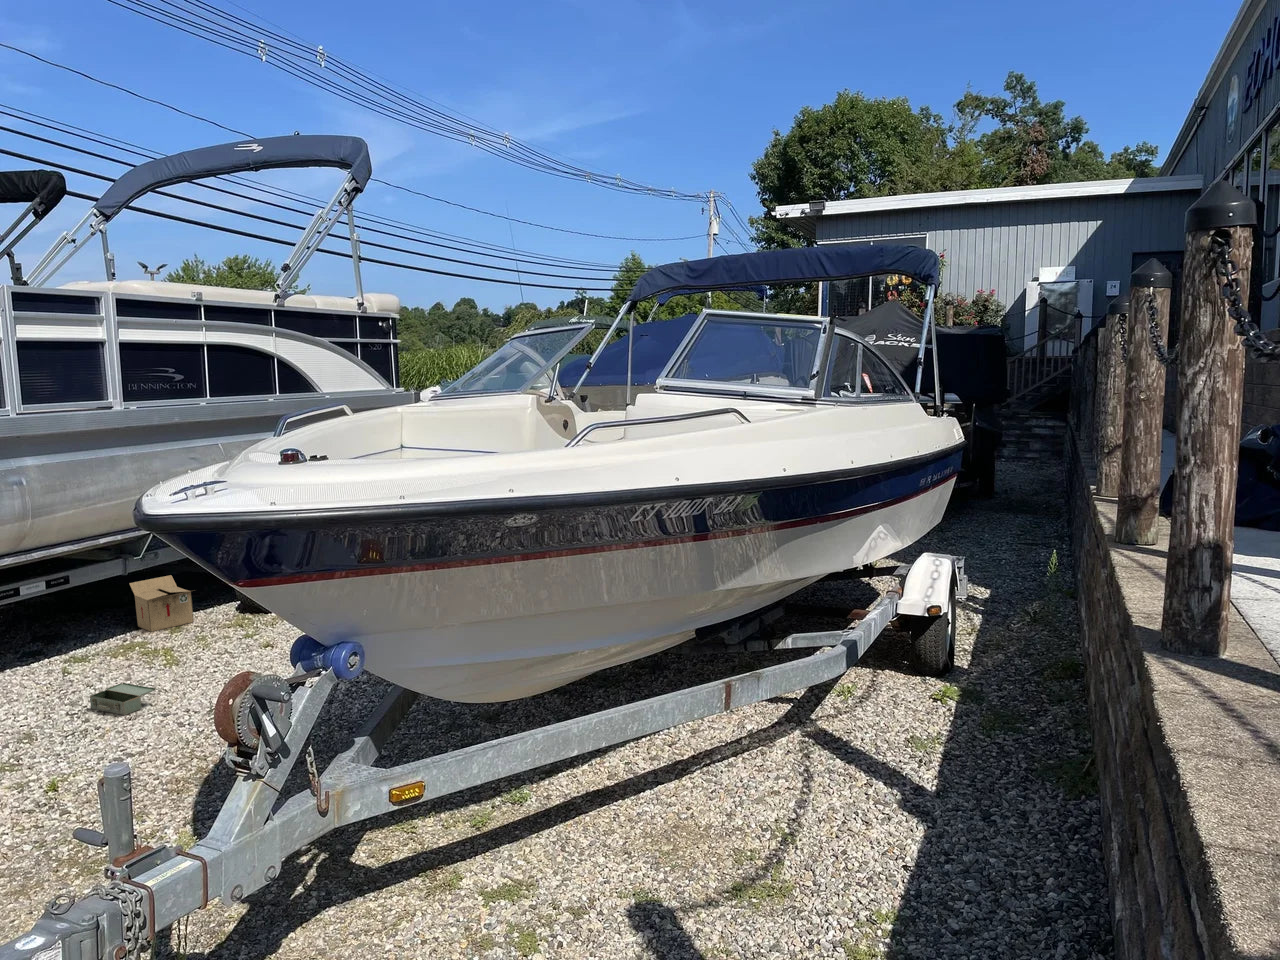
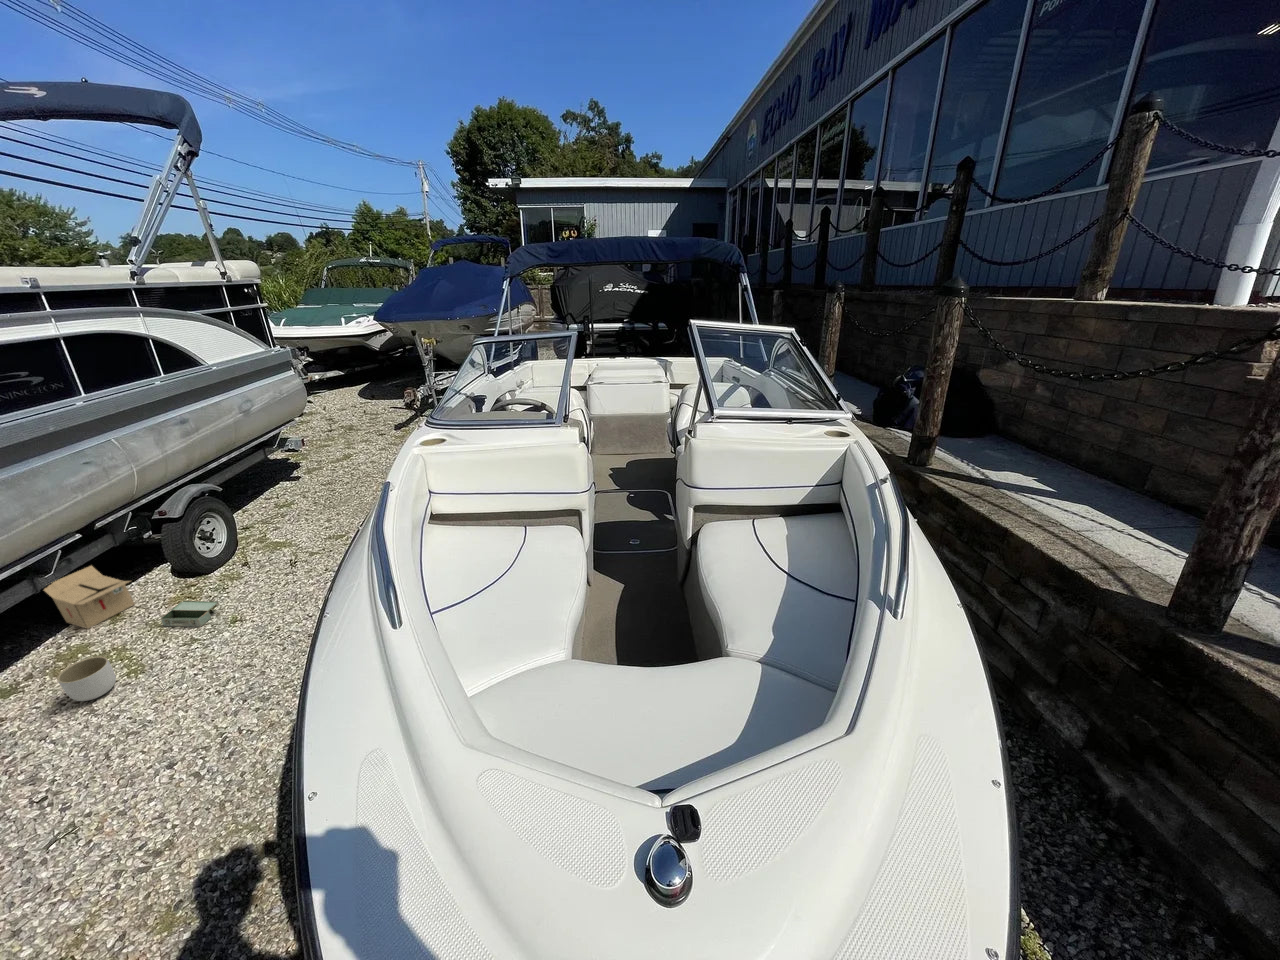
planter: none [115,631,156,671] -> present [57,656,116,701]
toolbox: present [90,683,156,715] -> present [161,601,218,627]

